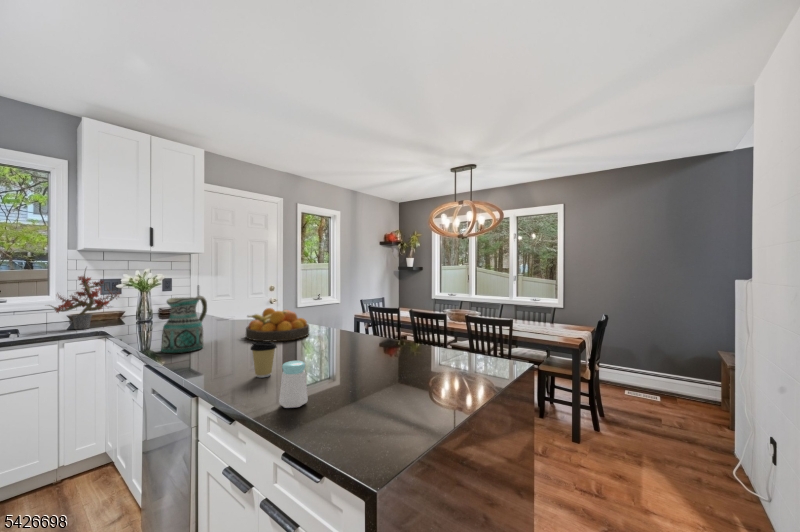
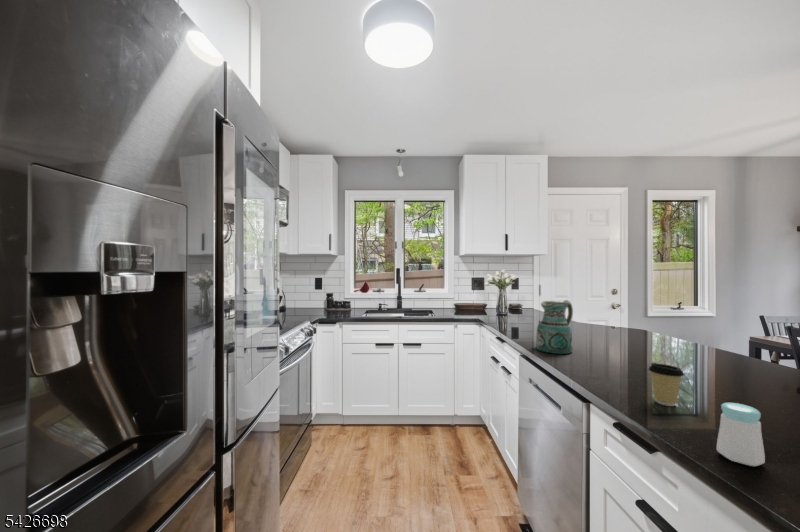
potted plant: present [49,270,119,329] -> none [448,268,489,317]
fruit bowl: present [246,308,309,341] -> none [611,319,697,362]

